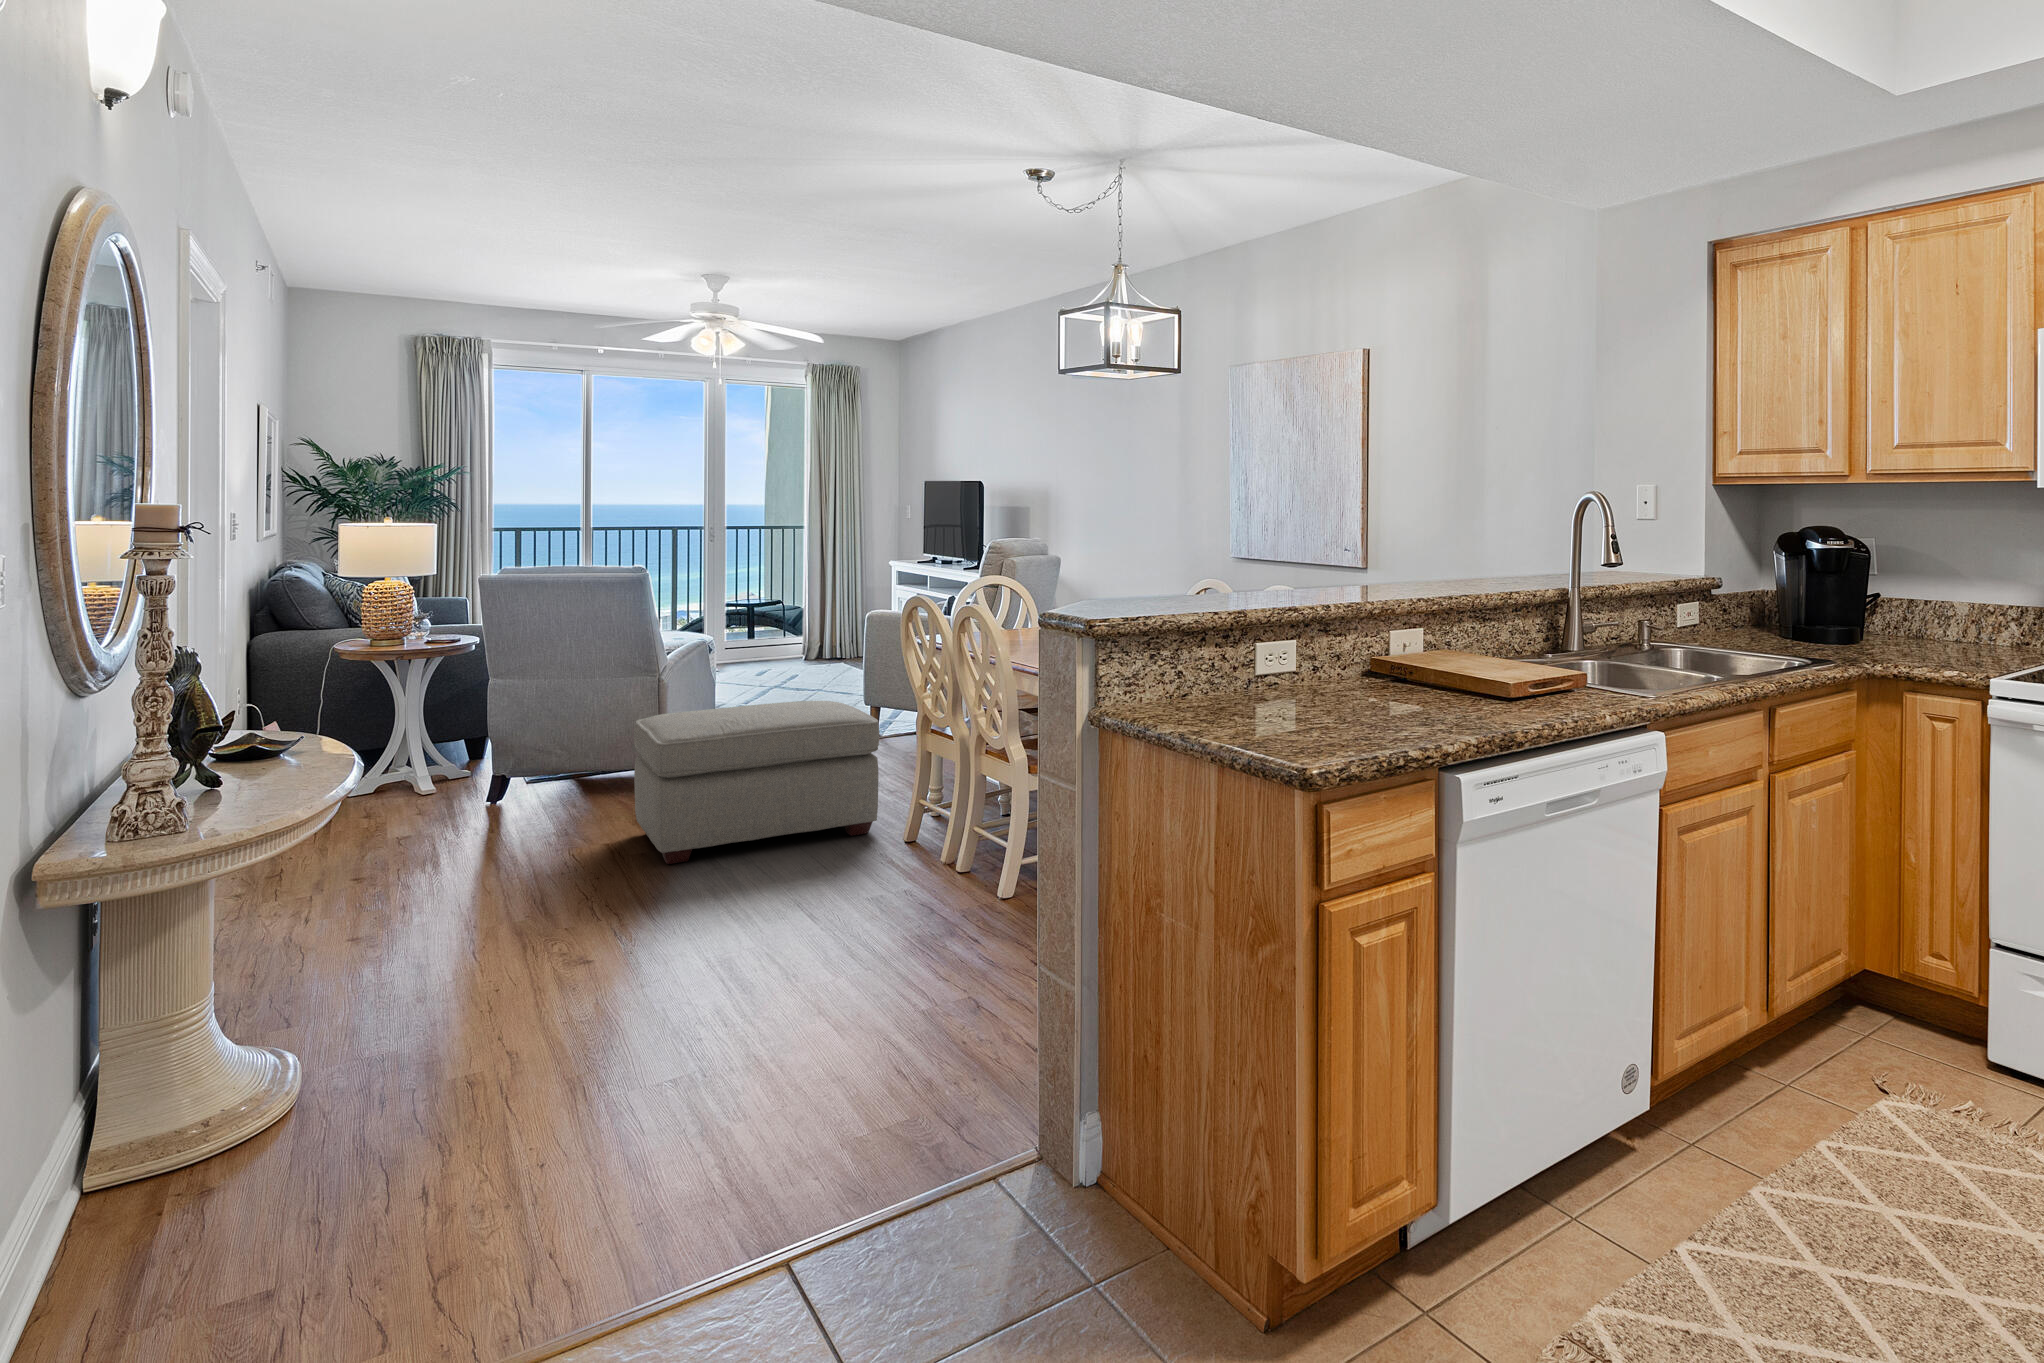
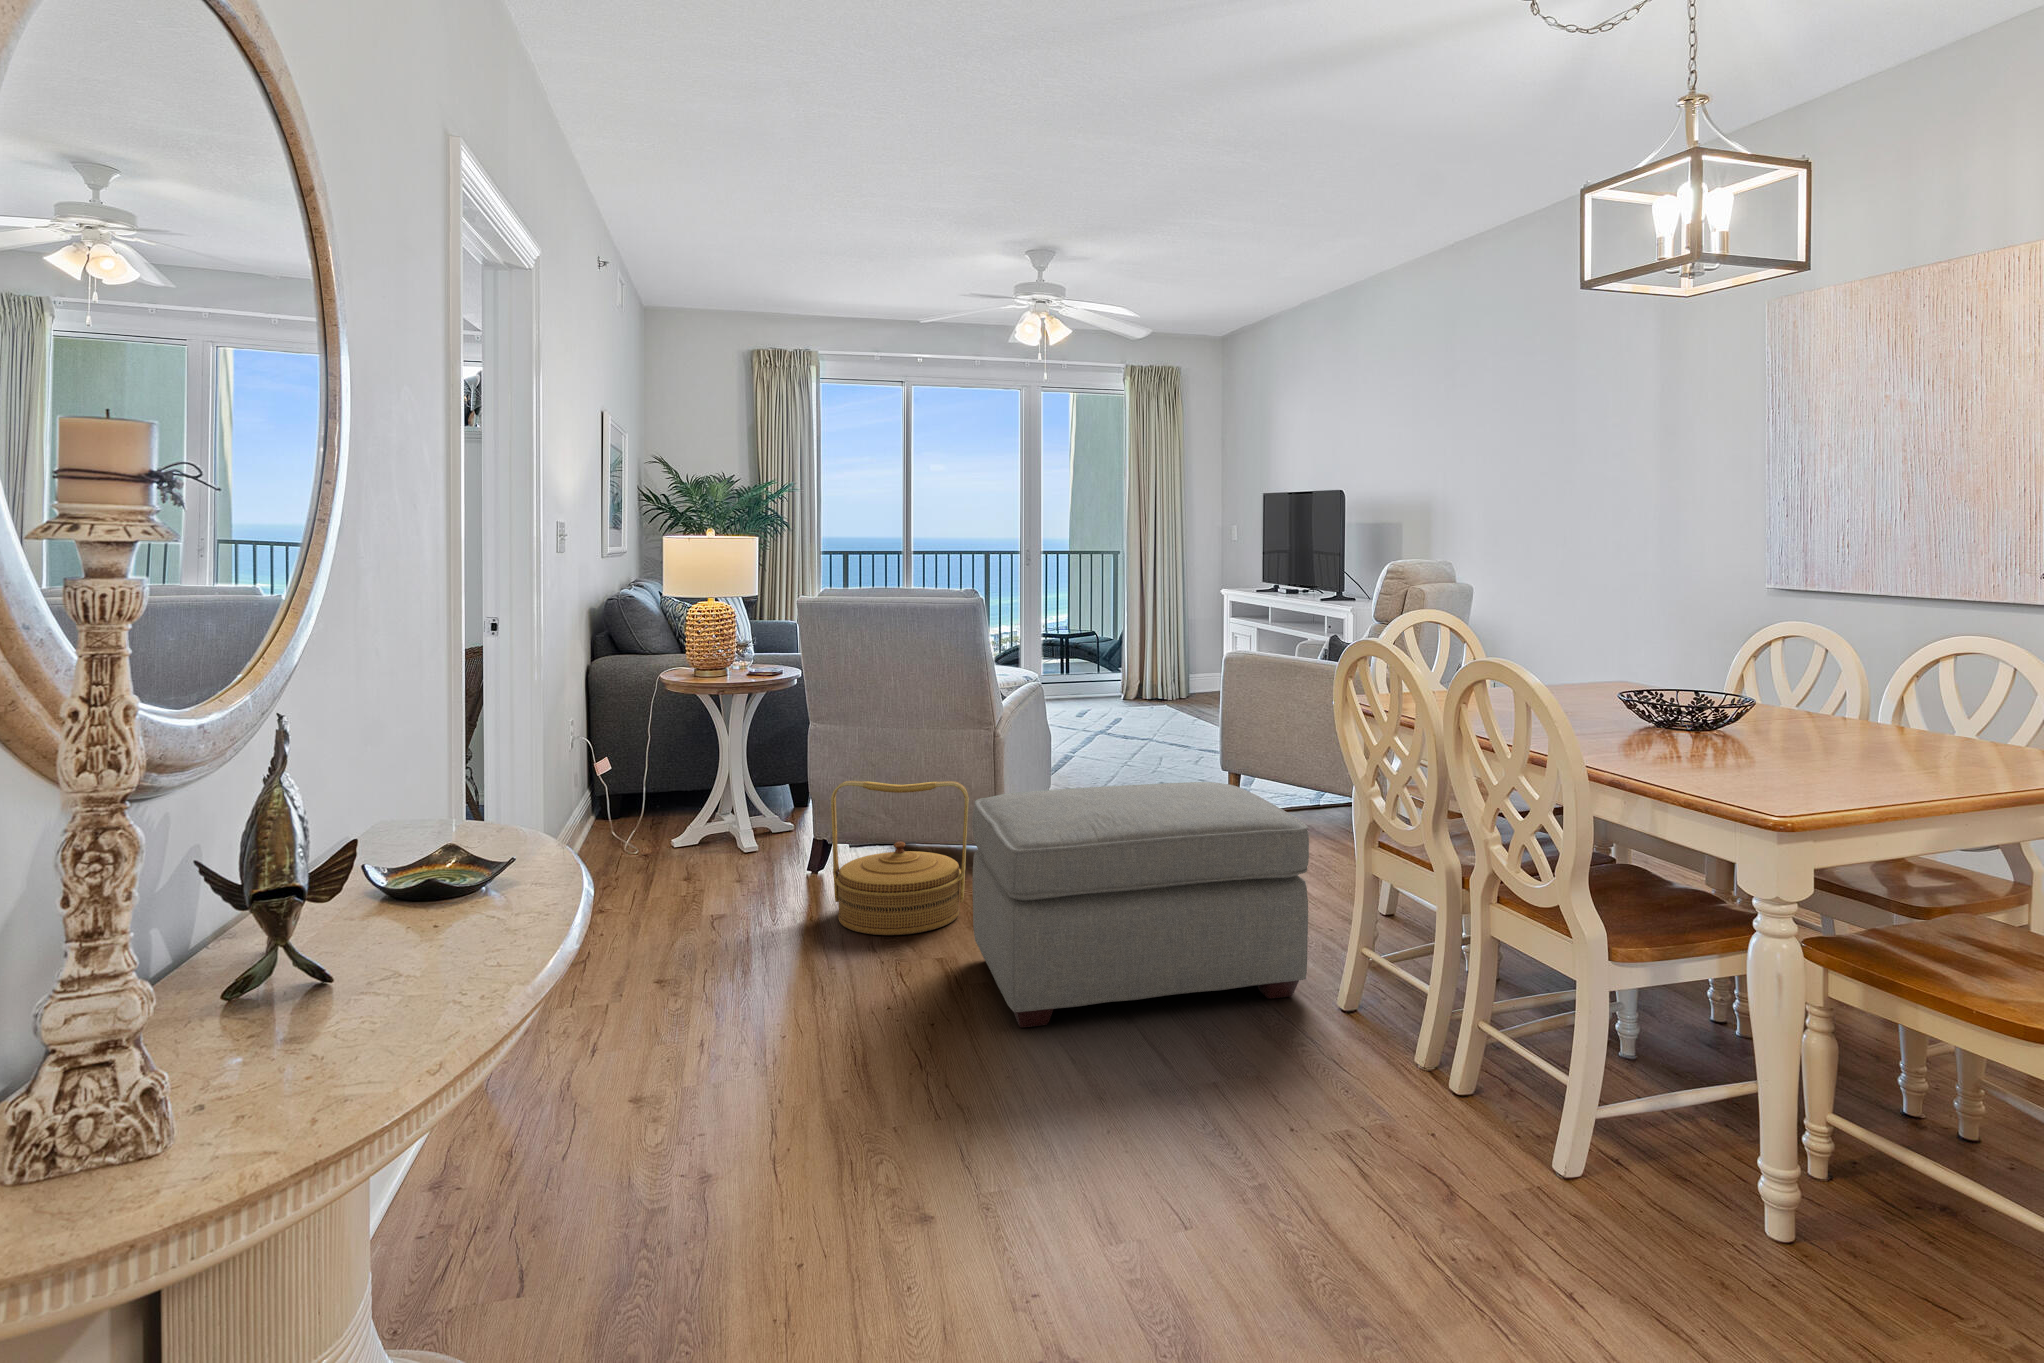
woven basket: none [515,712,634,828] -> present [831,781,969,935]

